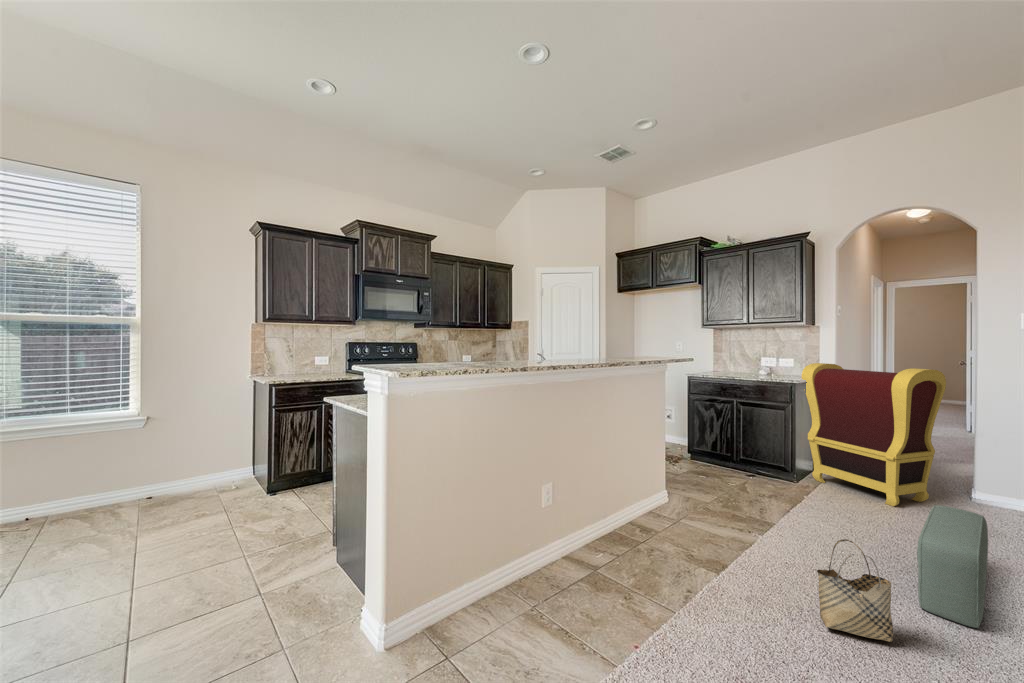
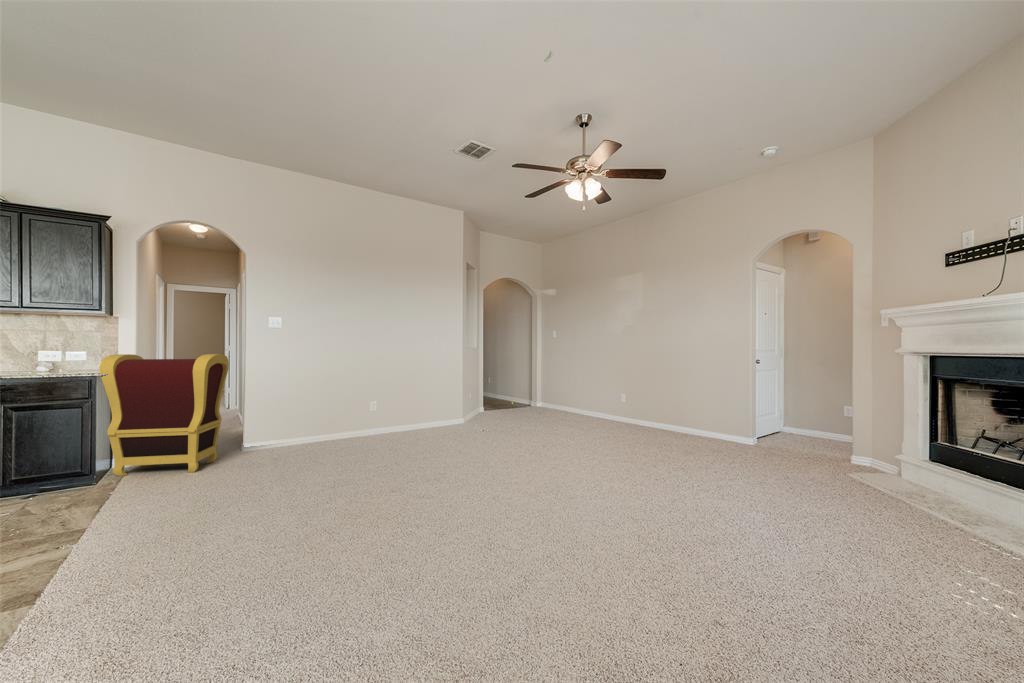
pouf: present [917,505,988,628] -> none [230,449,267,525]
woven basket: present [817,539,893,642] -> none [162,492,222,575]

